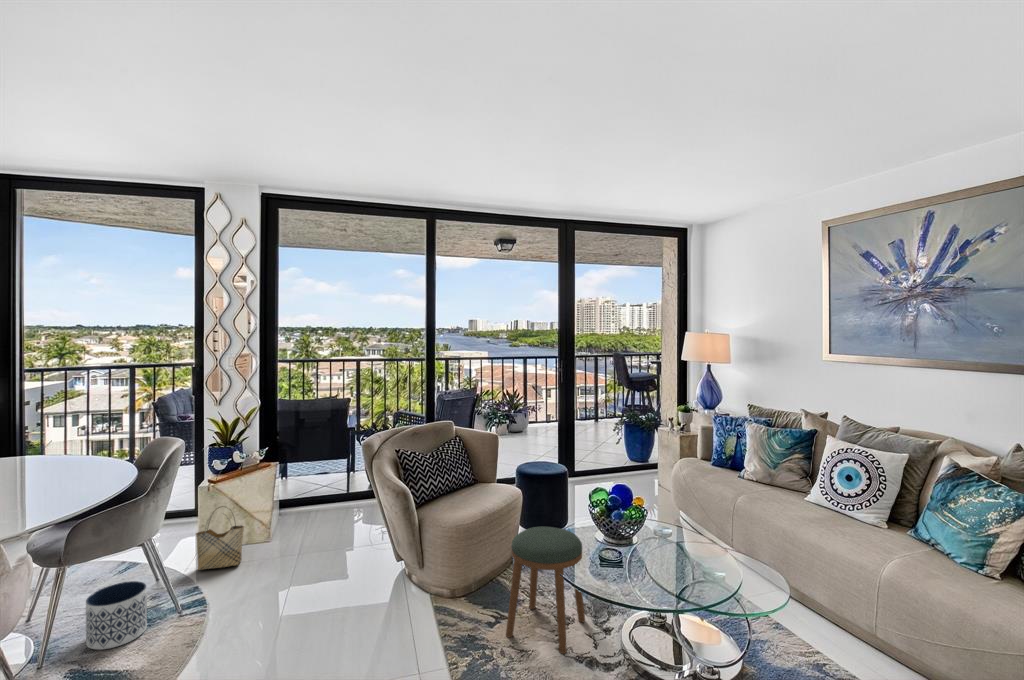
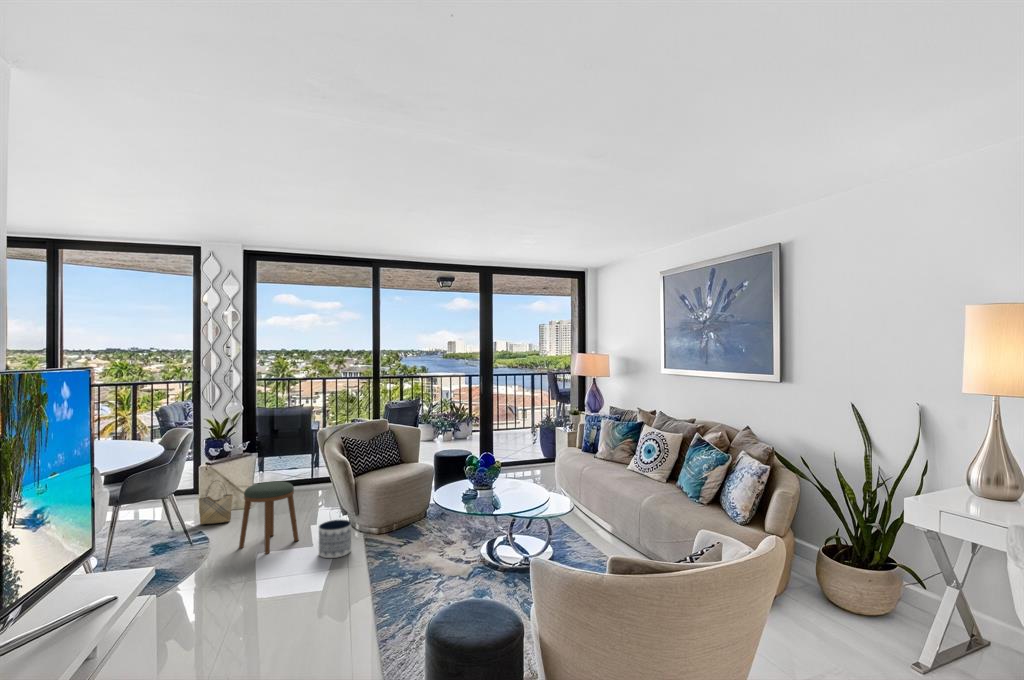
stool: present [506,526,585,654] -> present [239,481,299,554]
planter: present [86,581,147,650] -> present [319,520,351,558]

